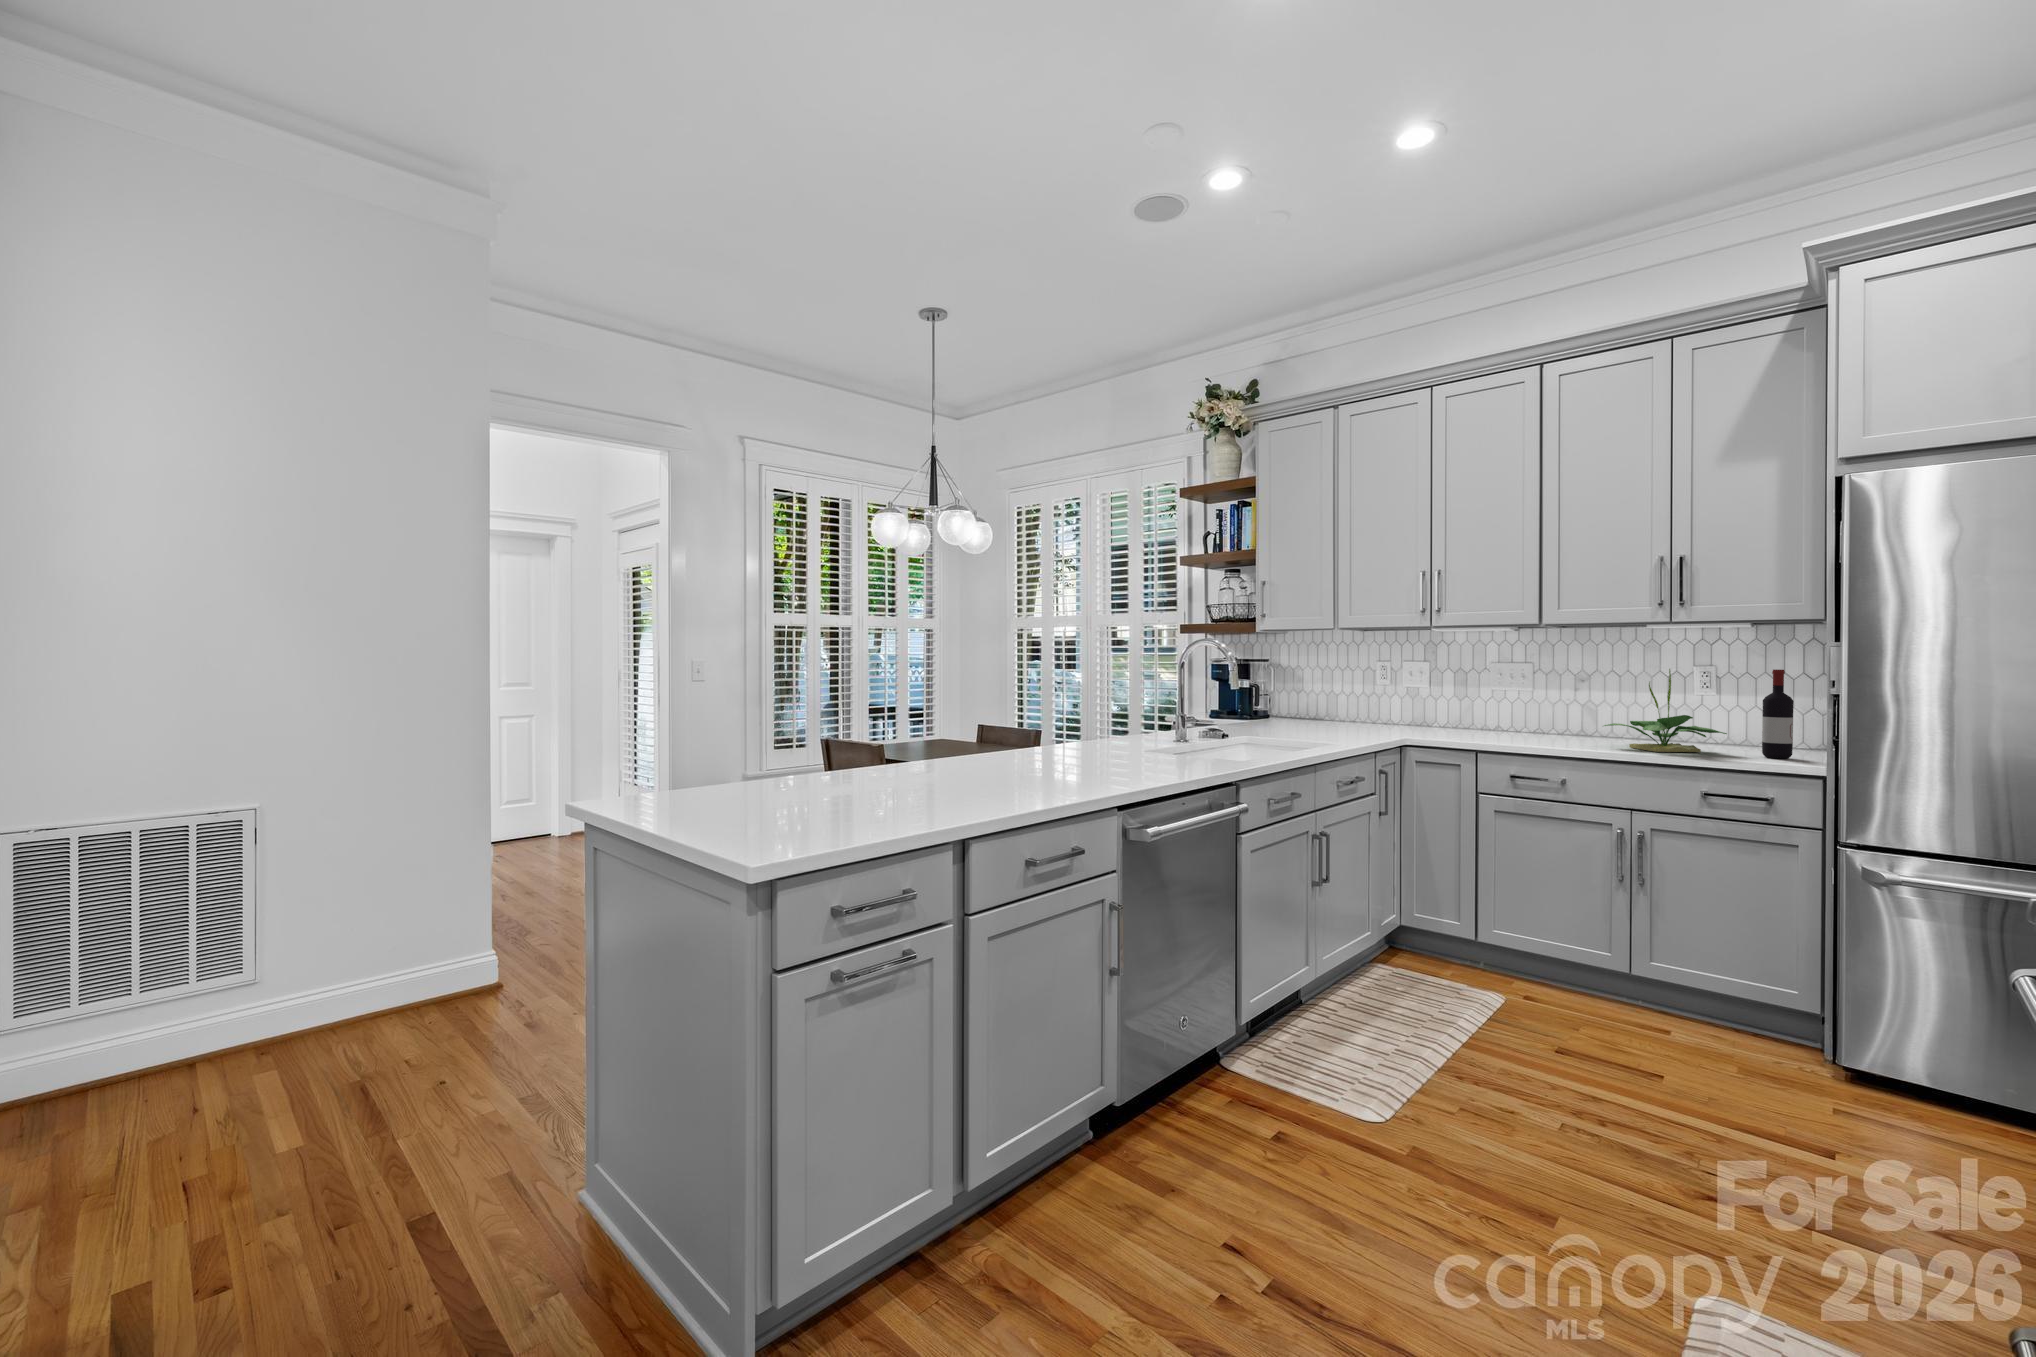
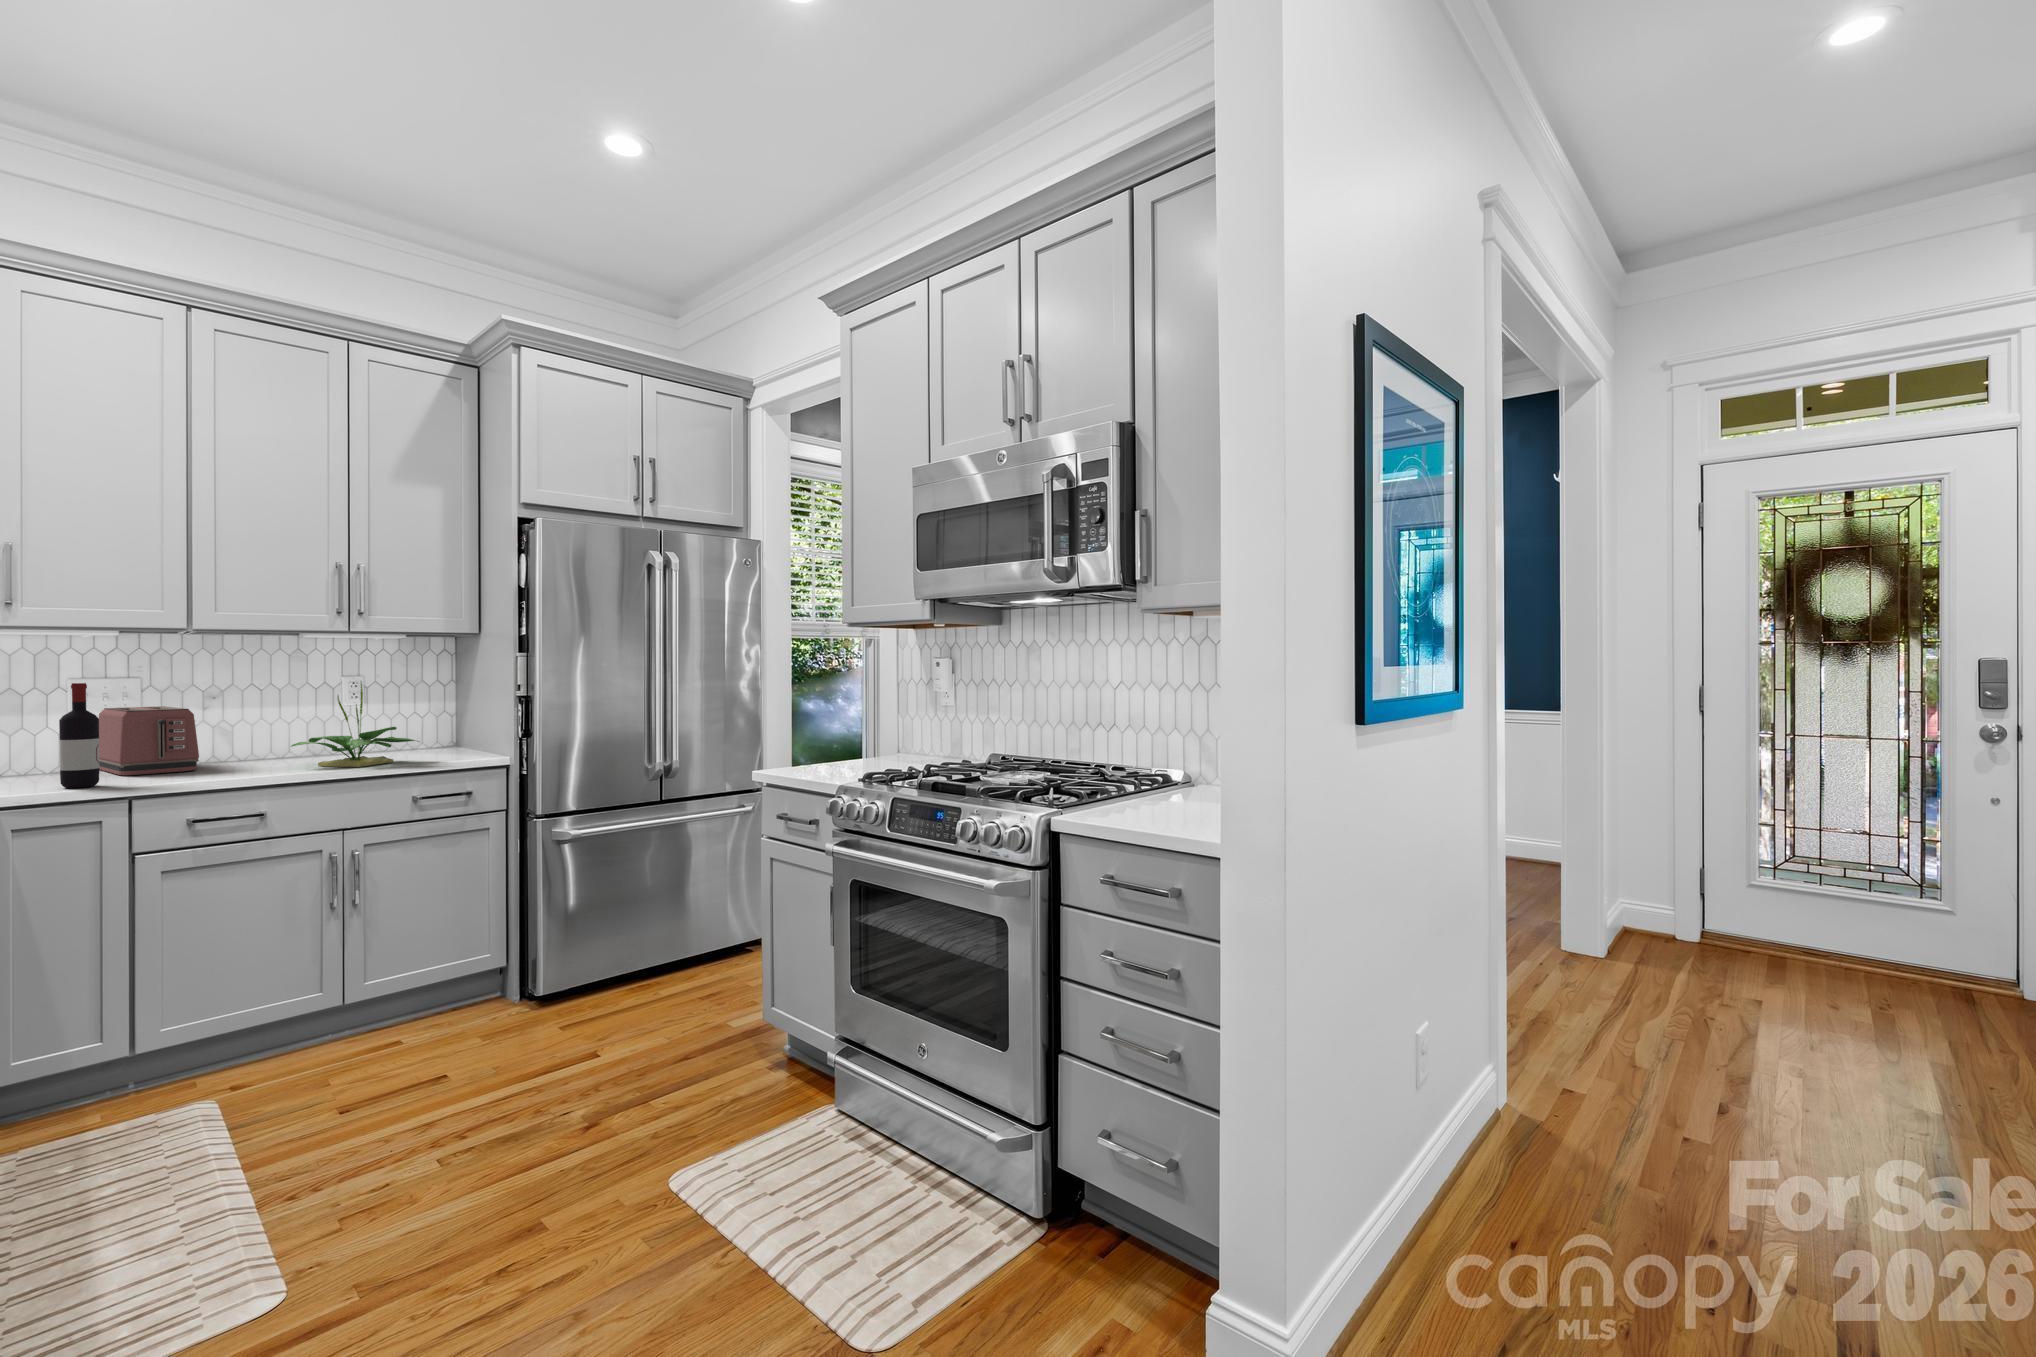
wine bottle: present [1762,670,1794,759] -> present [59,683,99,788]
toaster: none [1492,687,1549,739] -> present [99,706,199,775]

